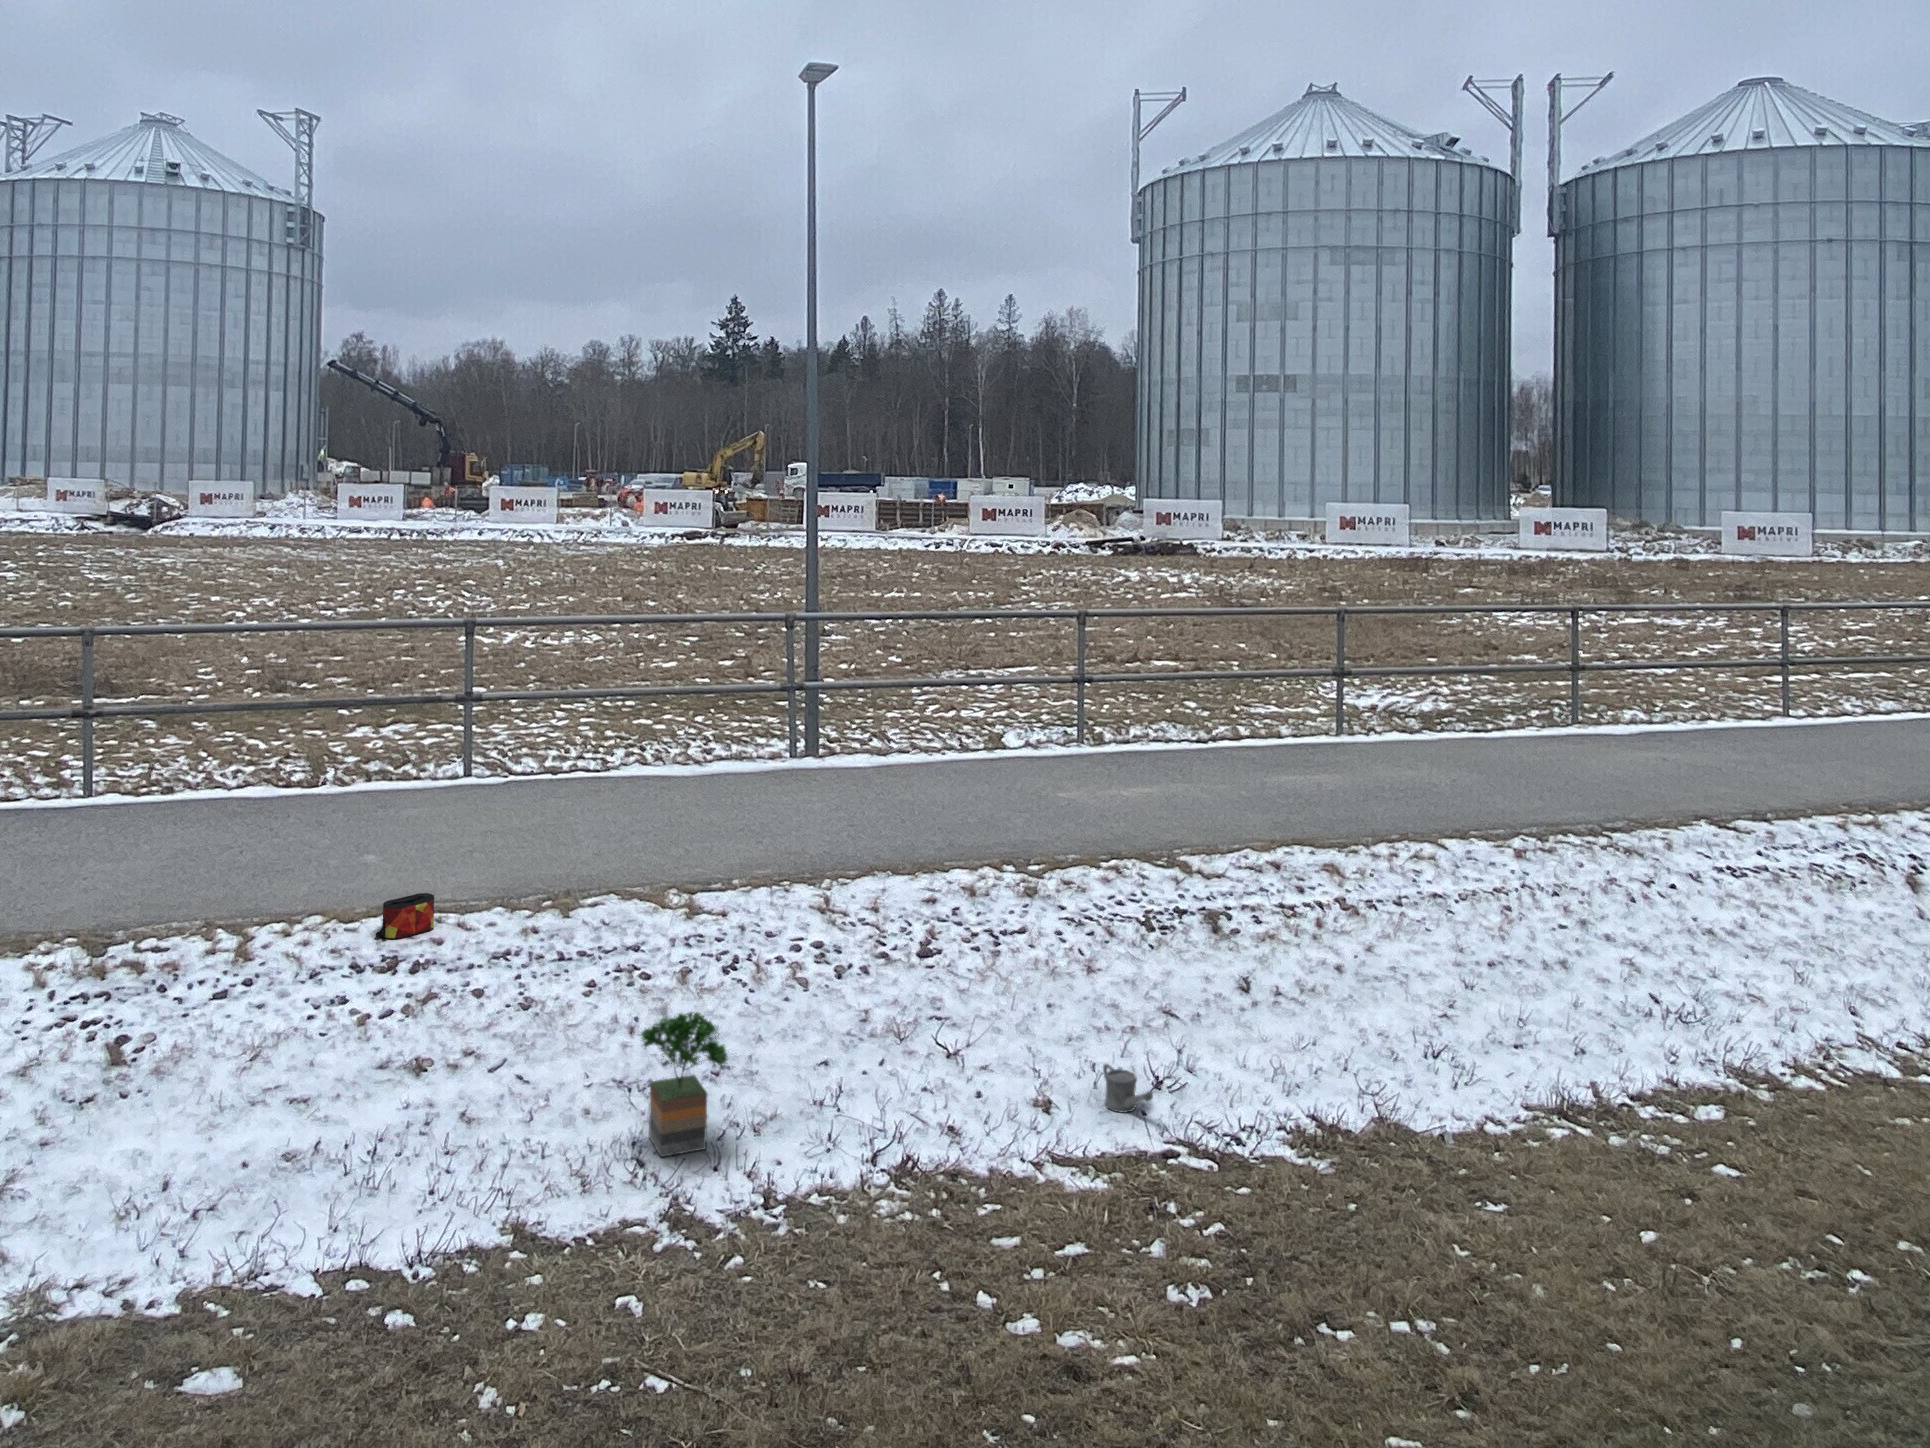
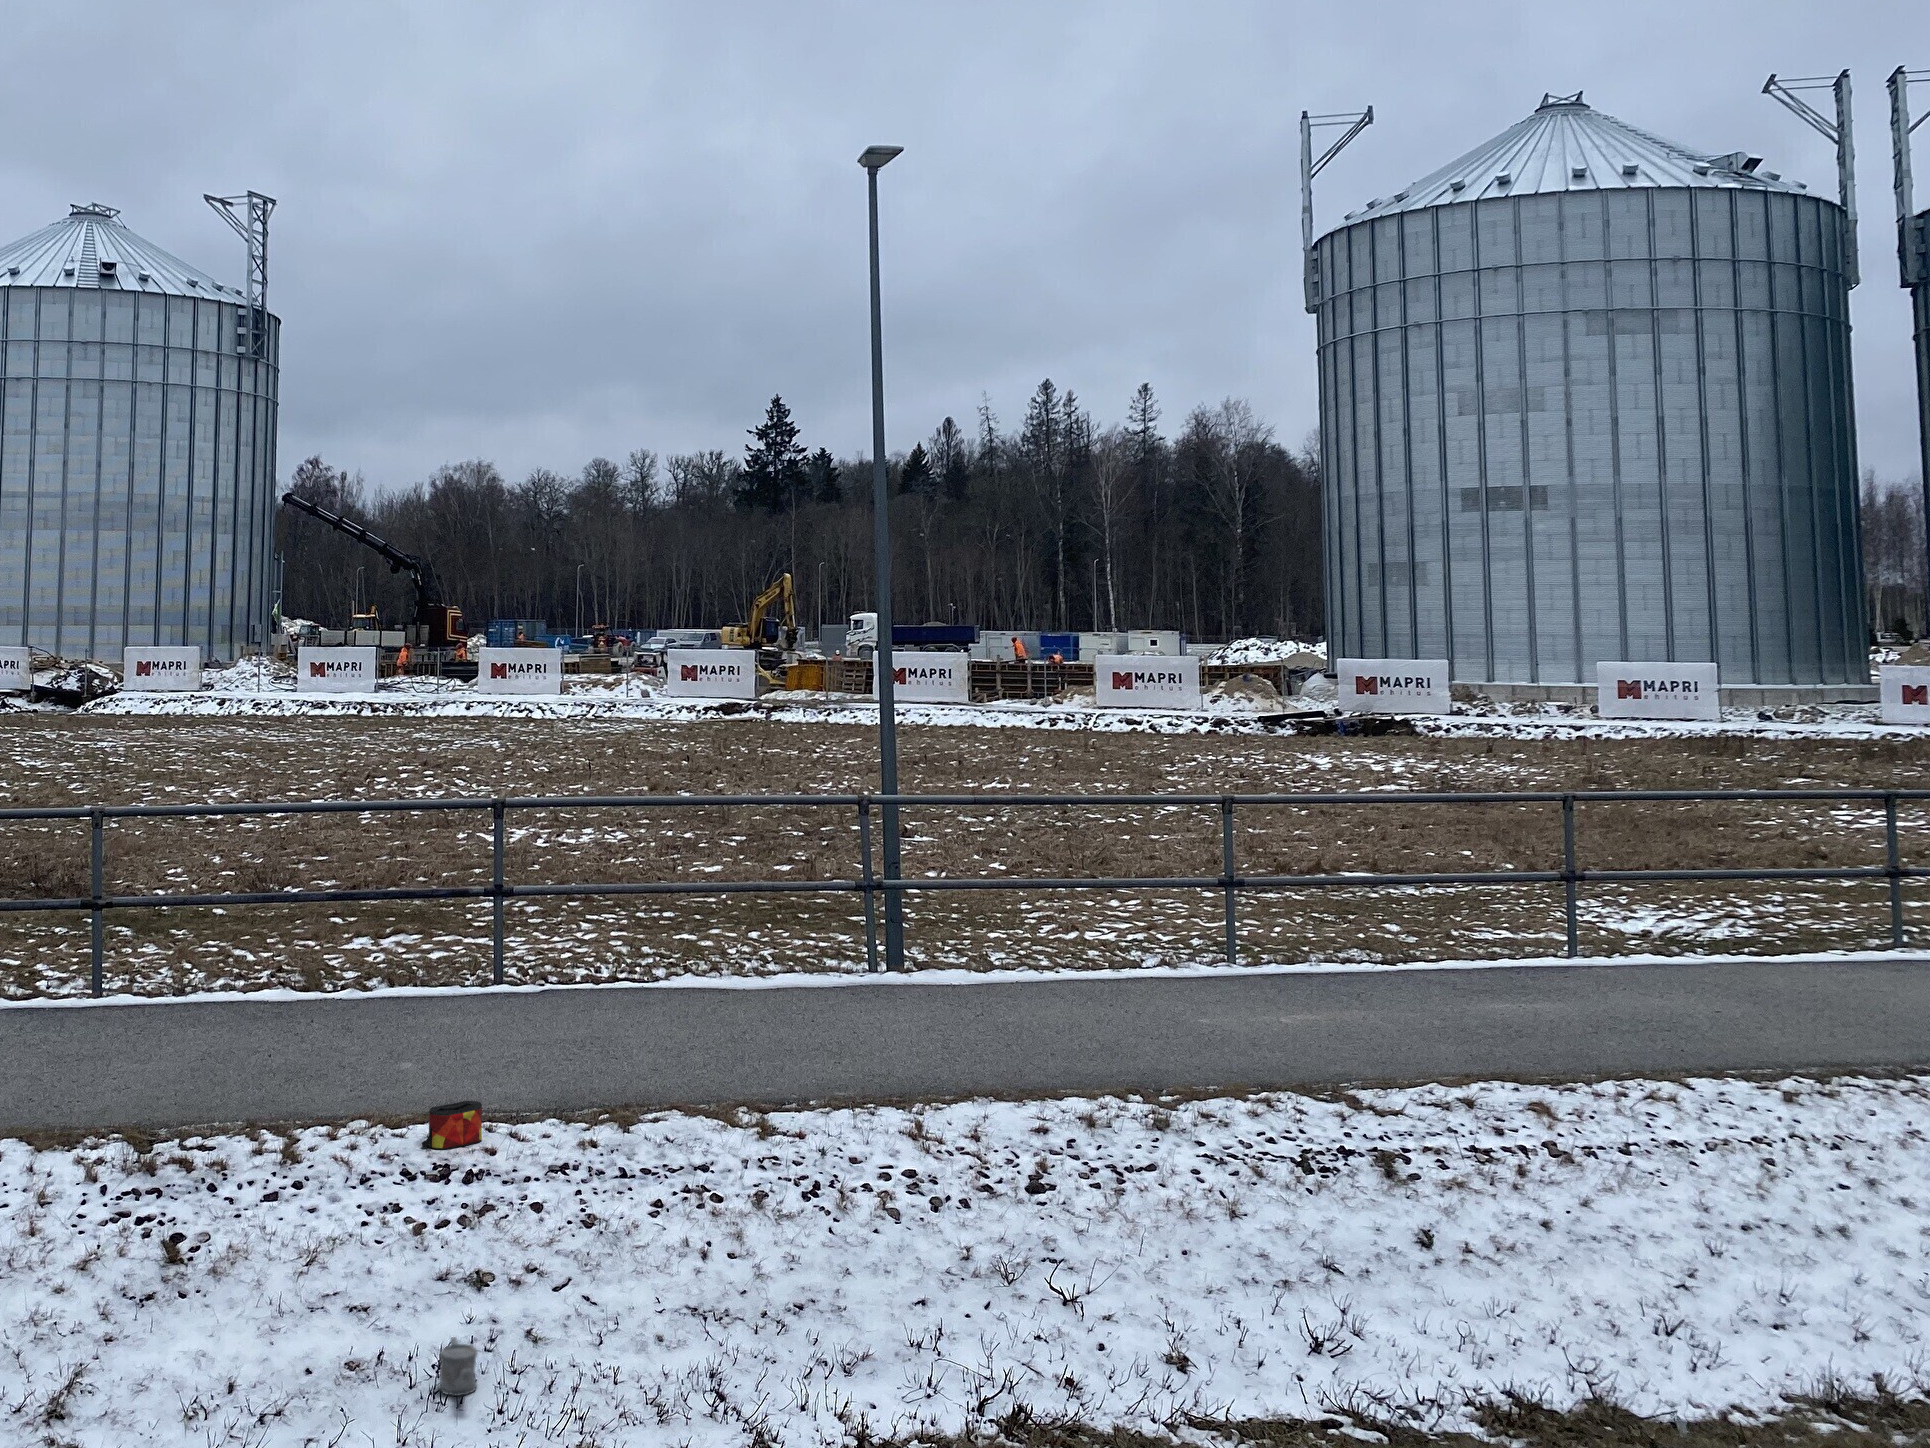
potted tree: present [641,1012,728,1157] -> none [714,1227,815,1388]
watering can: present [1103,1064,1153,1113] -> present [439,1337,477,1396]

